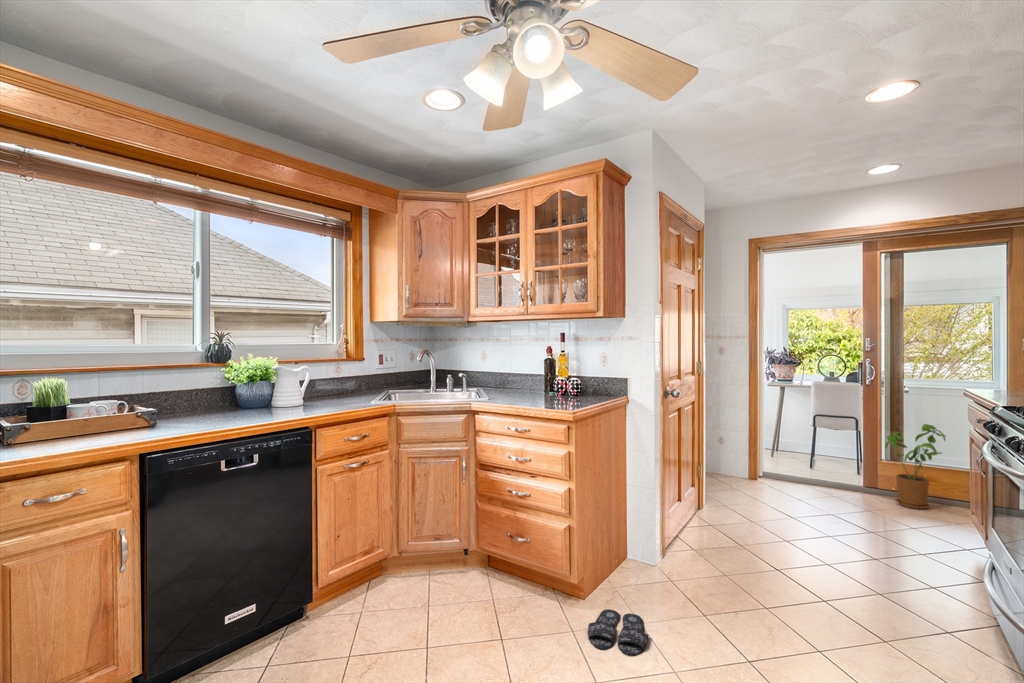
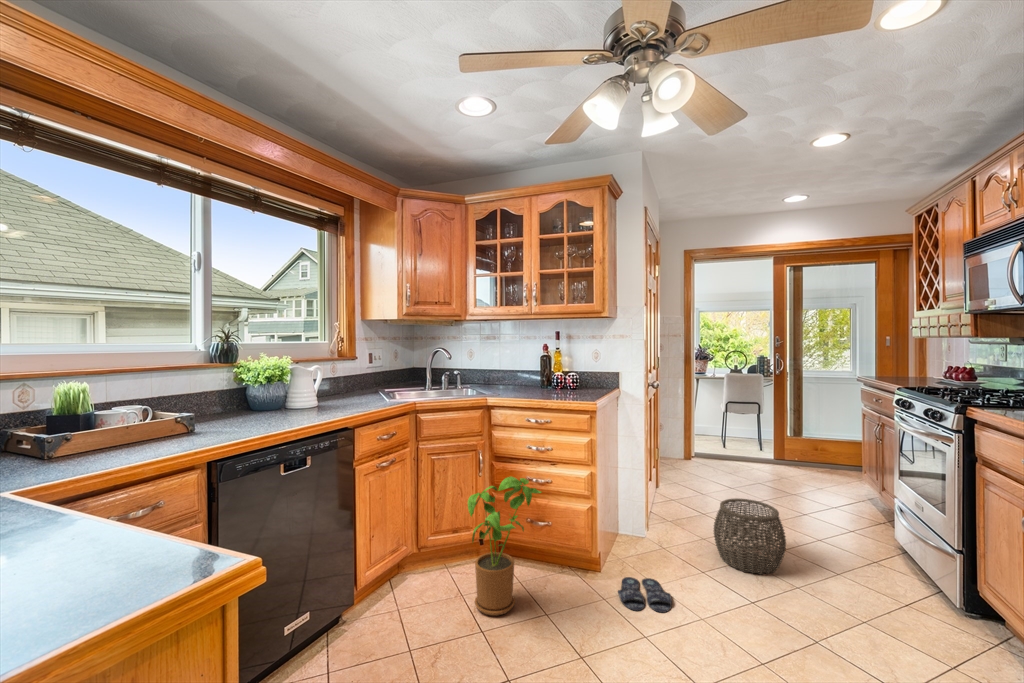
house plant: present [885,424,945,509] -> present [468,477,541,616]
woven basket: none [725,531,814,628] -> present [714,498,786,574]

